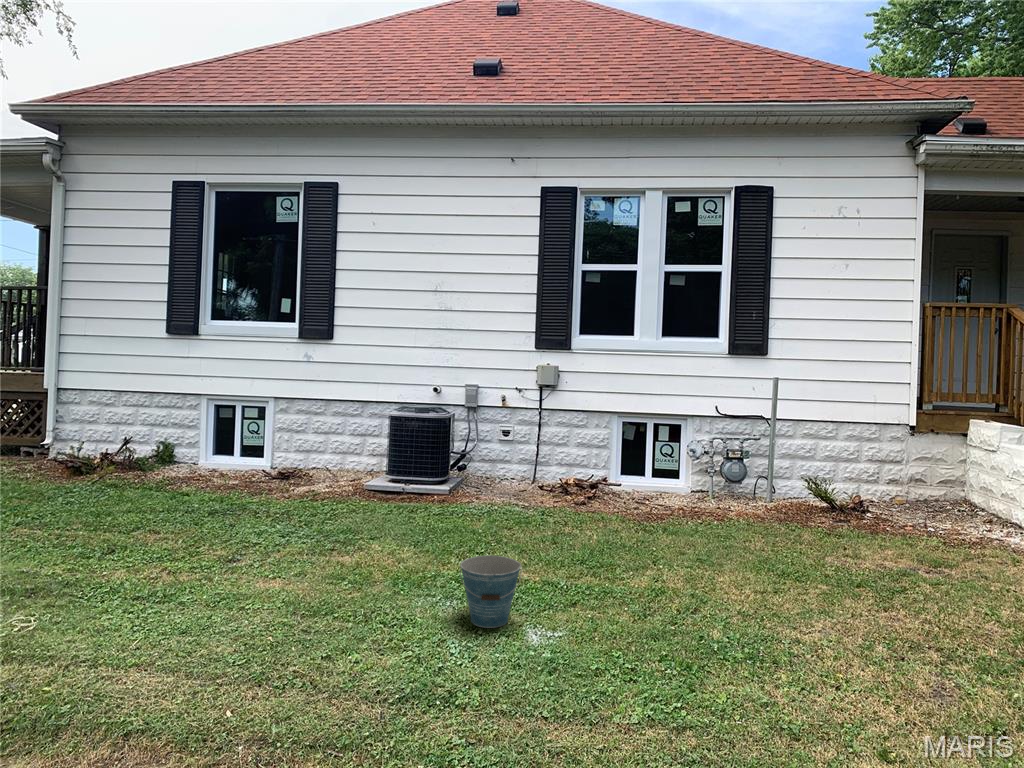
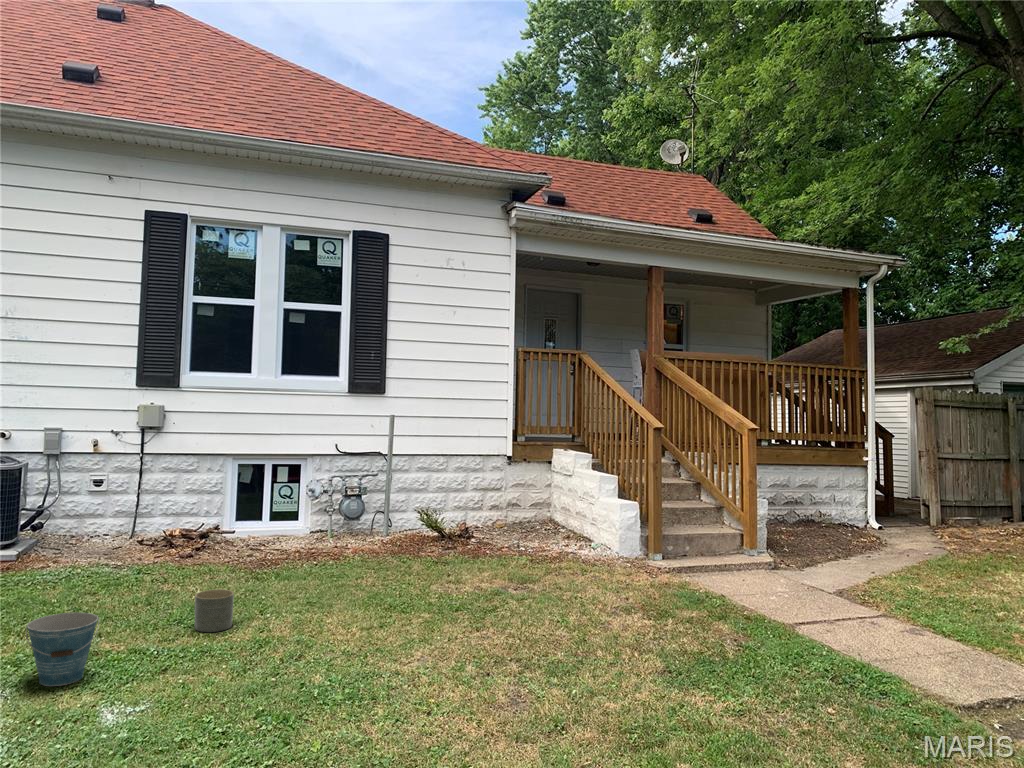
planter: none [603,545,640,590] -> present [195,589,234,632]

